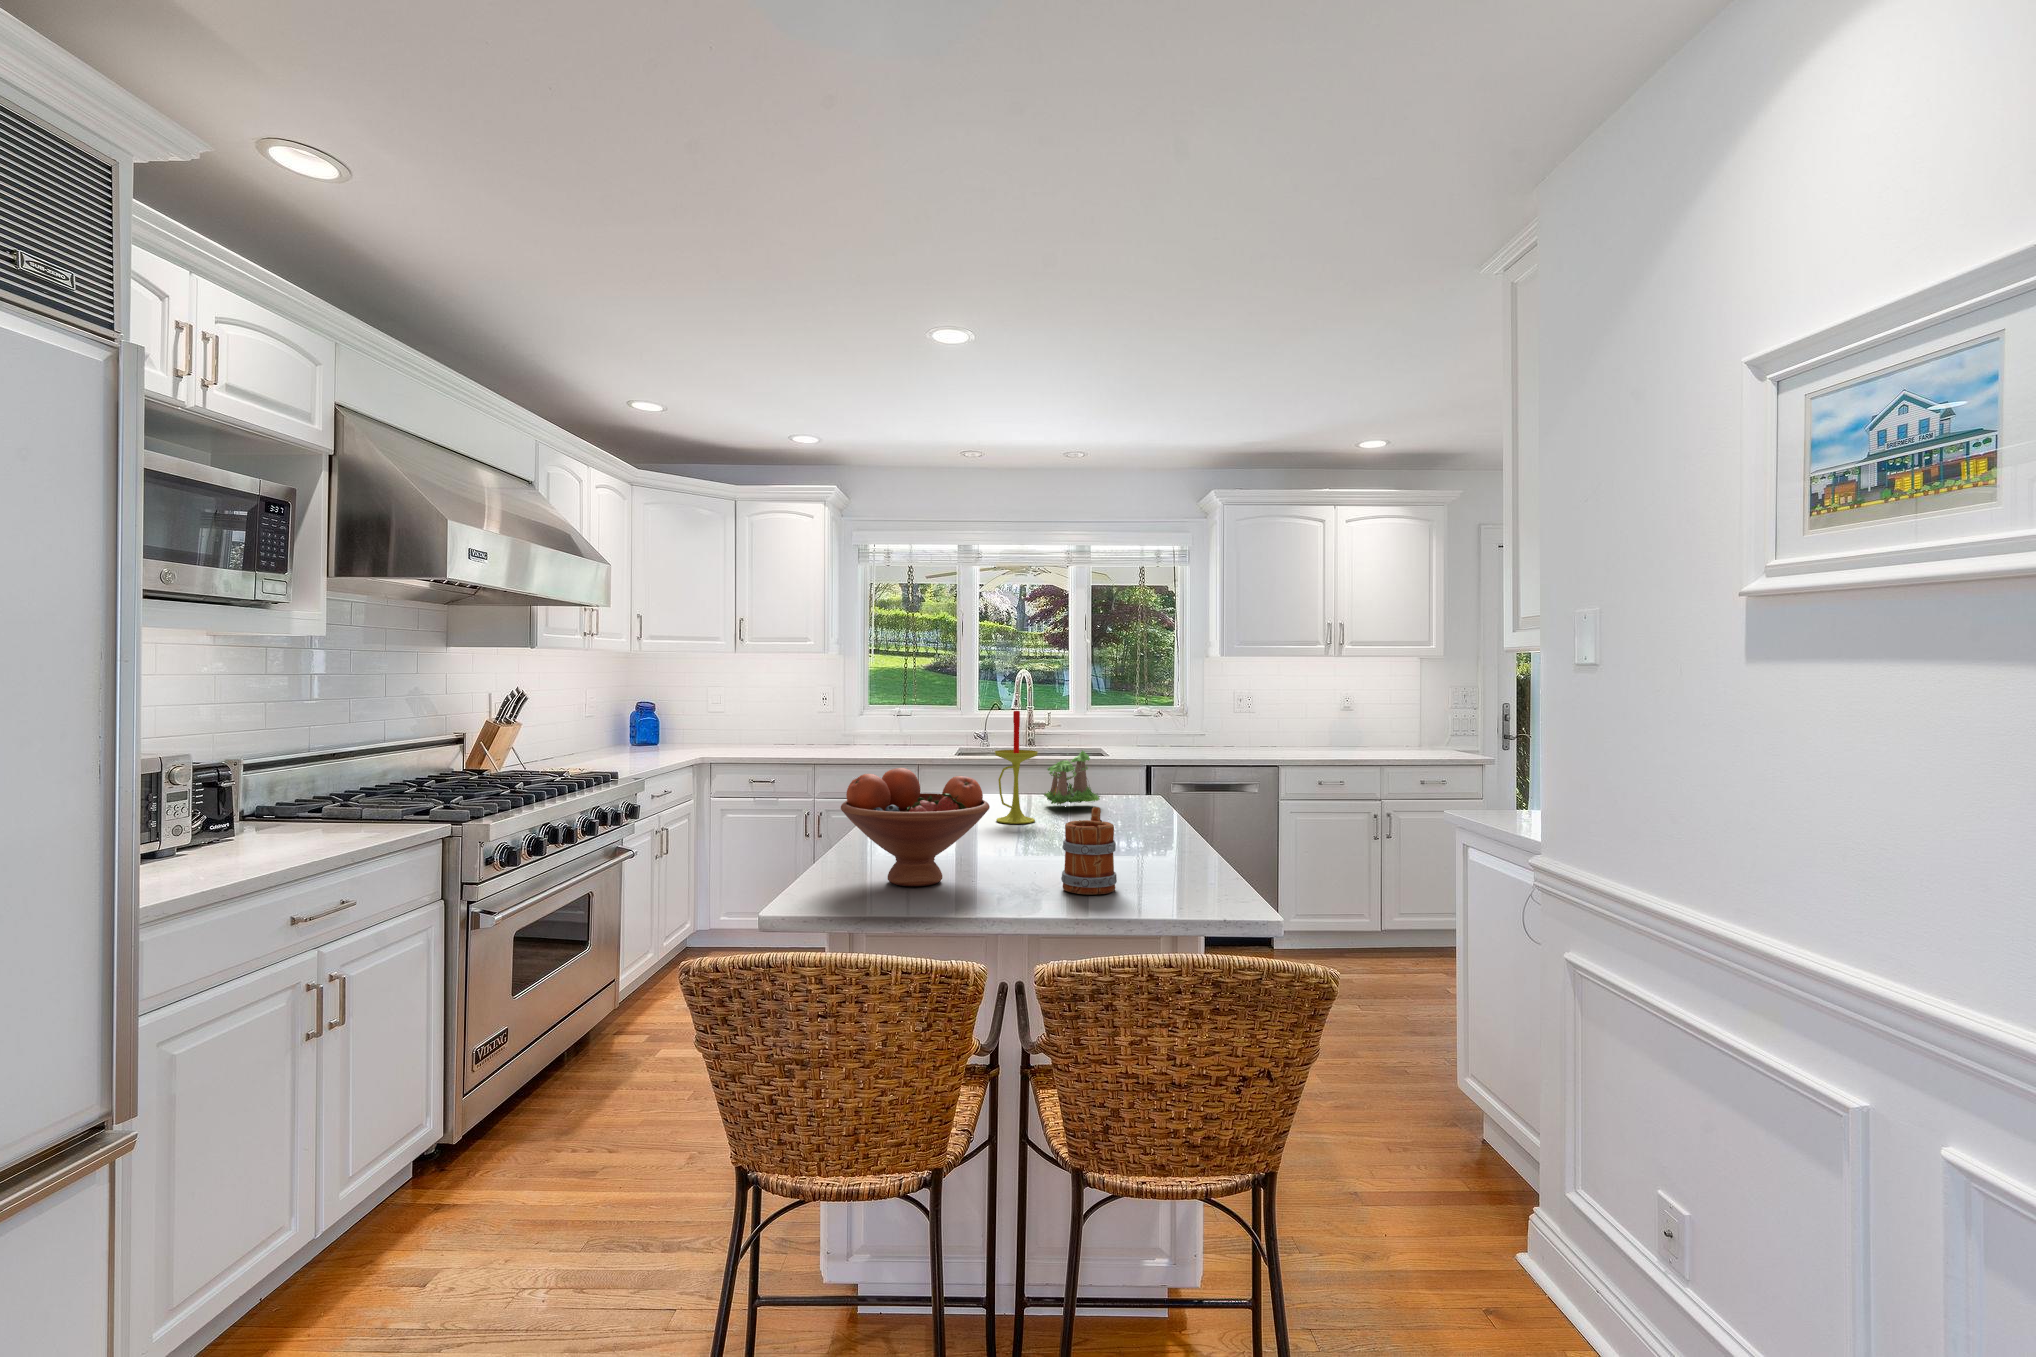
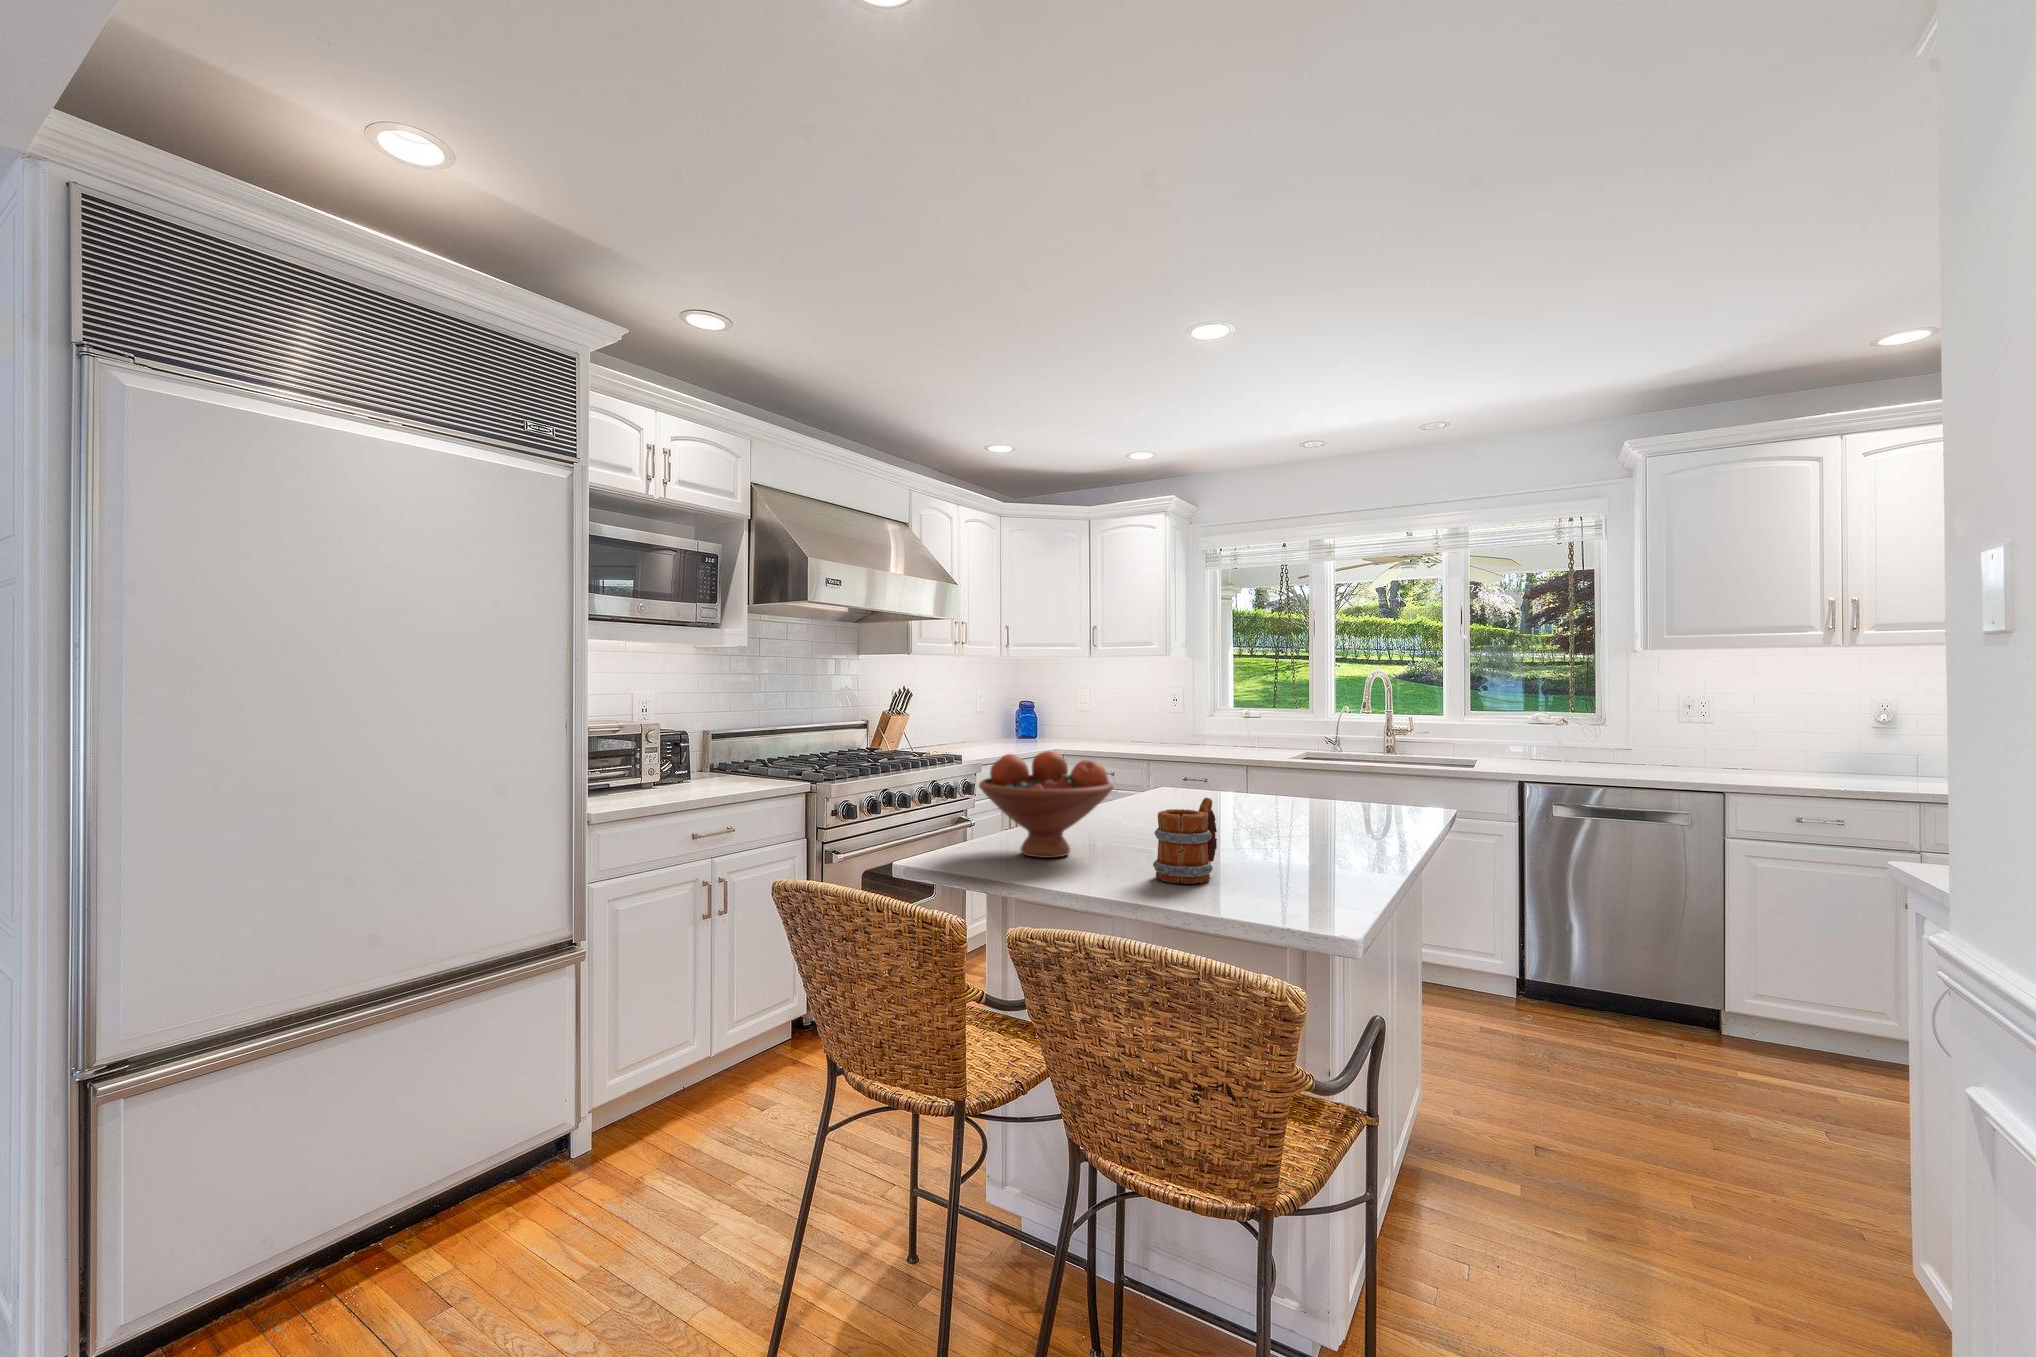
candle: present [995,711,1038,824] -> none [1220,703,1270,819]
plant: present [1044,751,1100,805] -> none [1299,726,1366,810]

